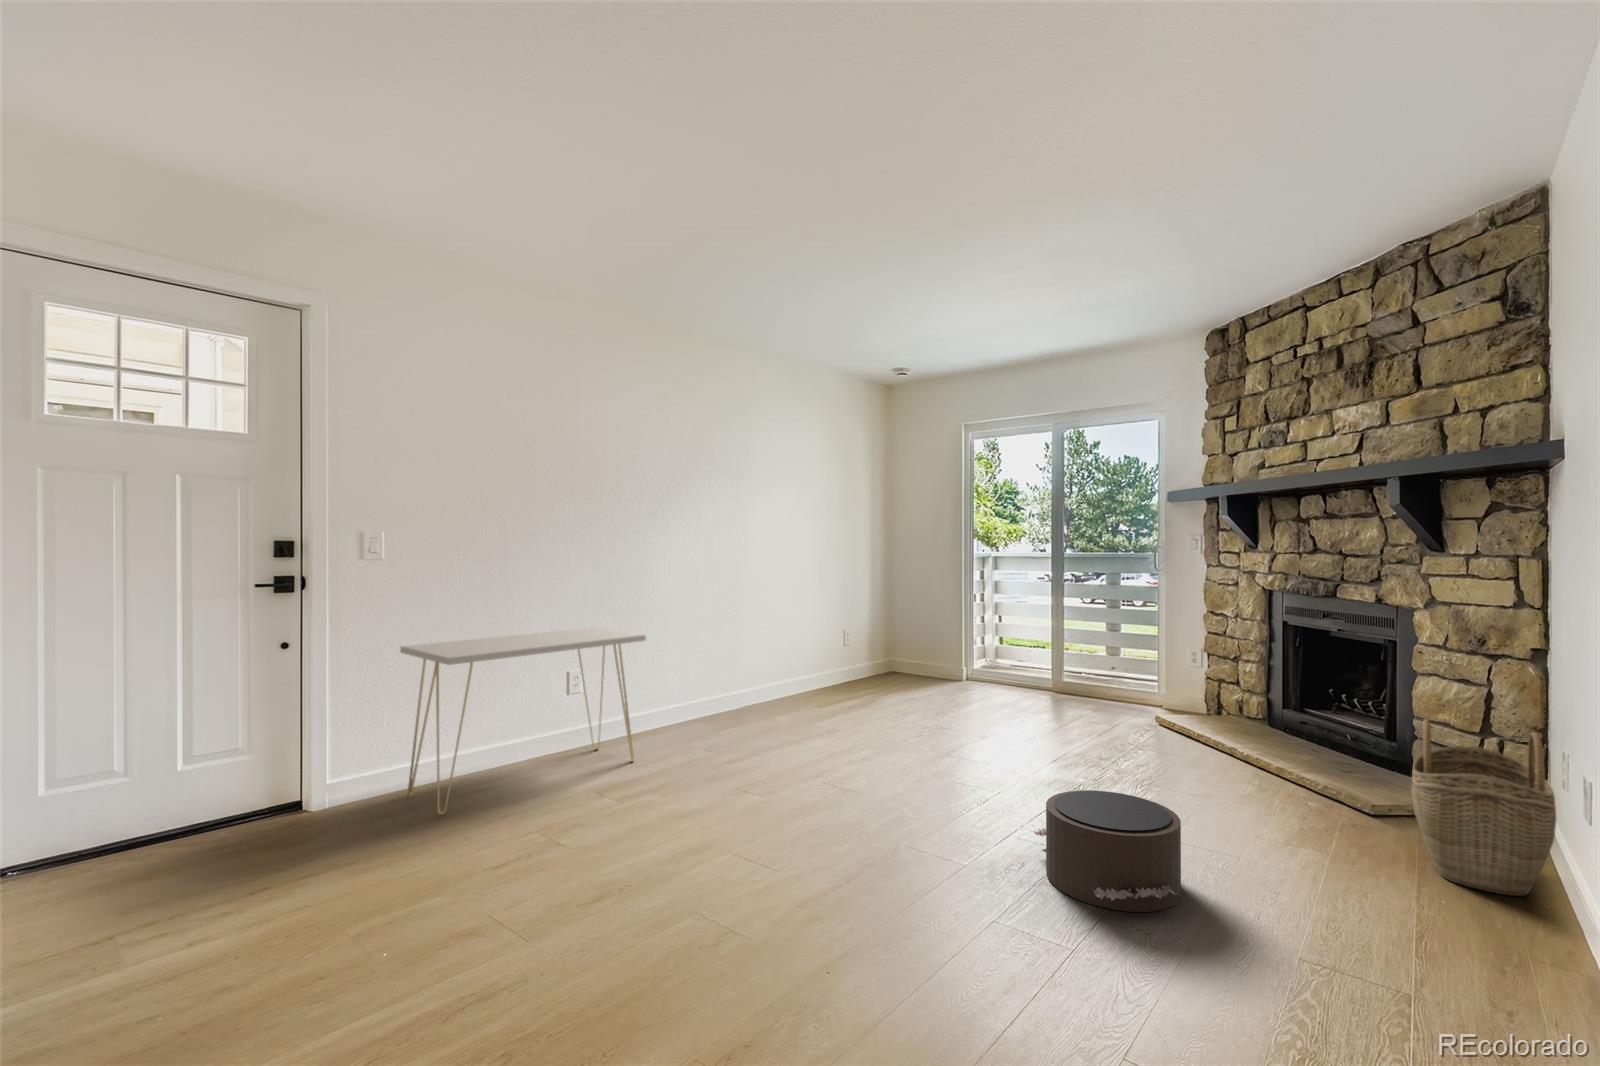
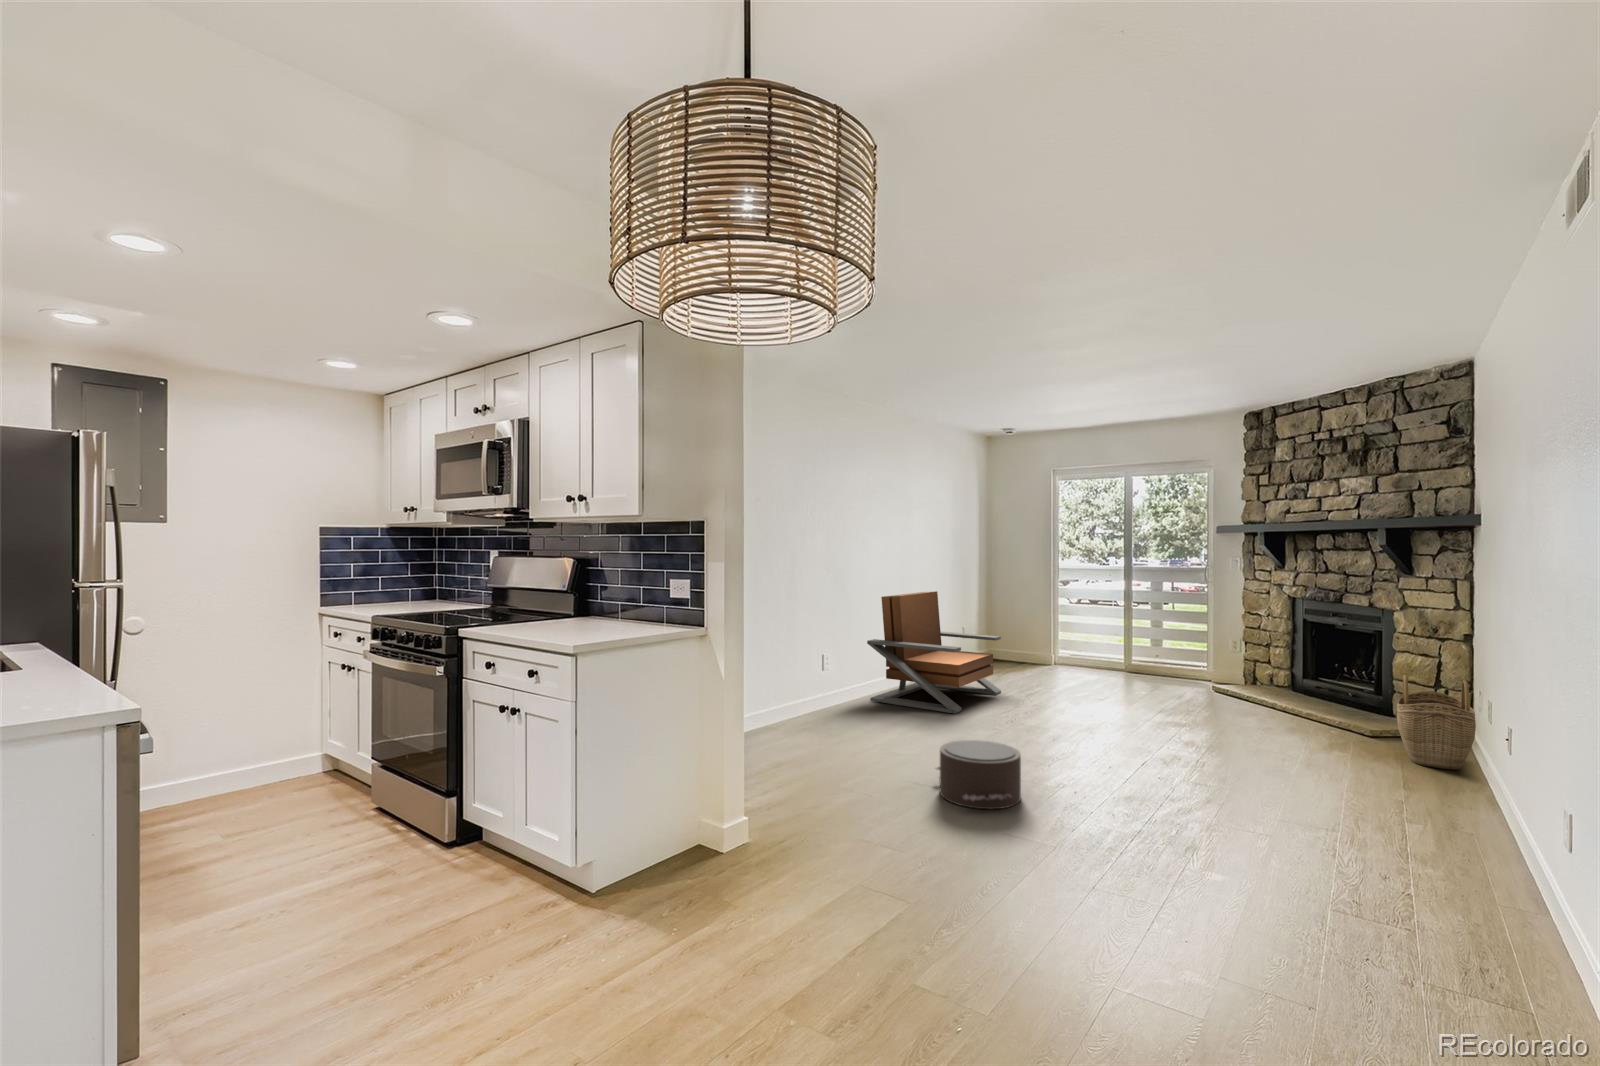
lounge chair: none [653,582,854,759] -> present [867,591,1001,713]
console table: present [400,628,646,815] -> none [750,625,887,744]
pouf: present [1034,790,1181,912] -> present [936,740,1021,809]

